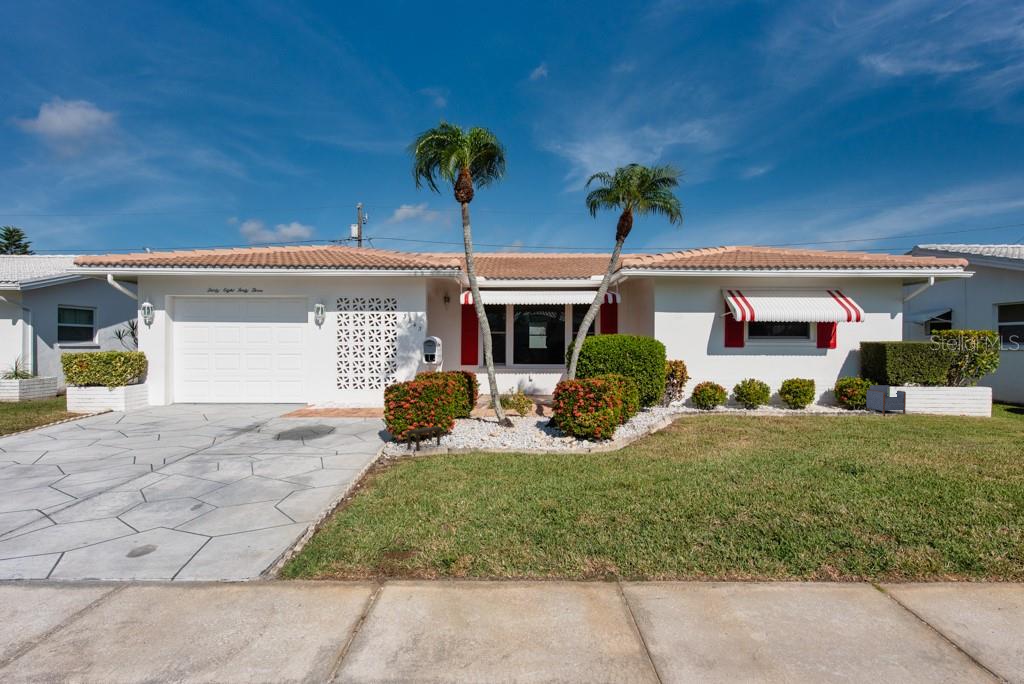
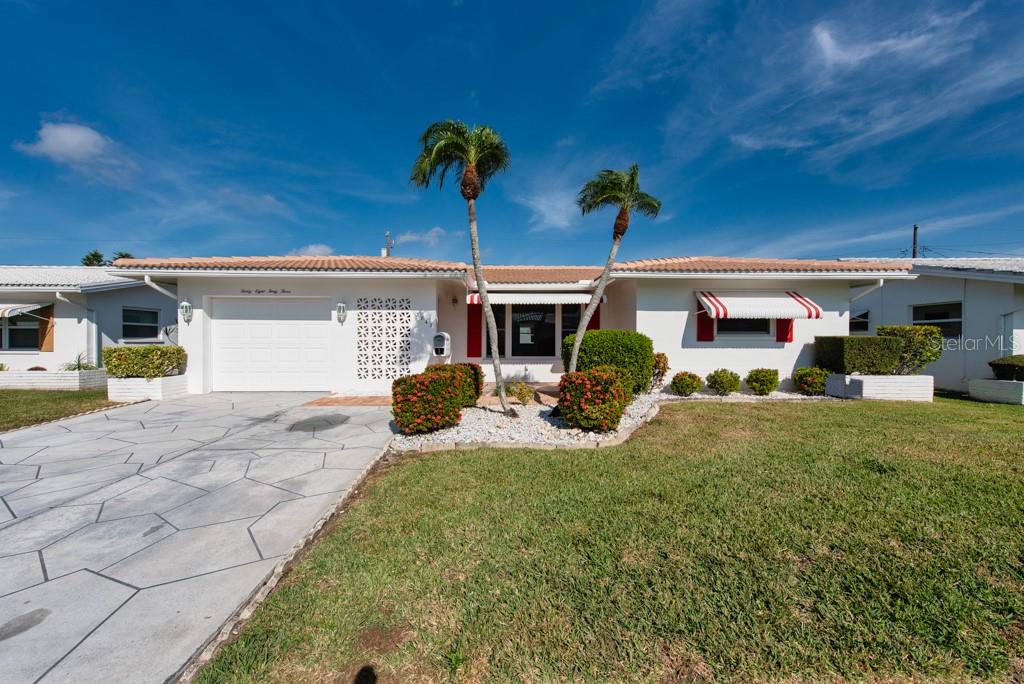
bench: present [407,427,441,450] -> none [413,420,448,447]

